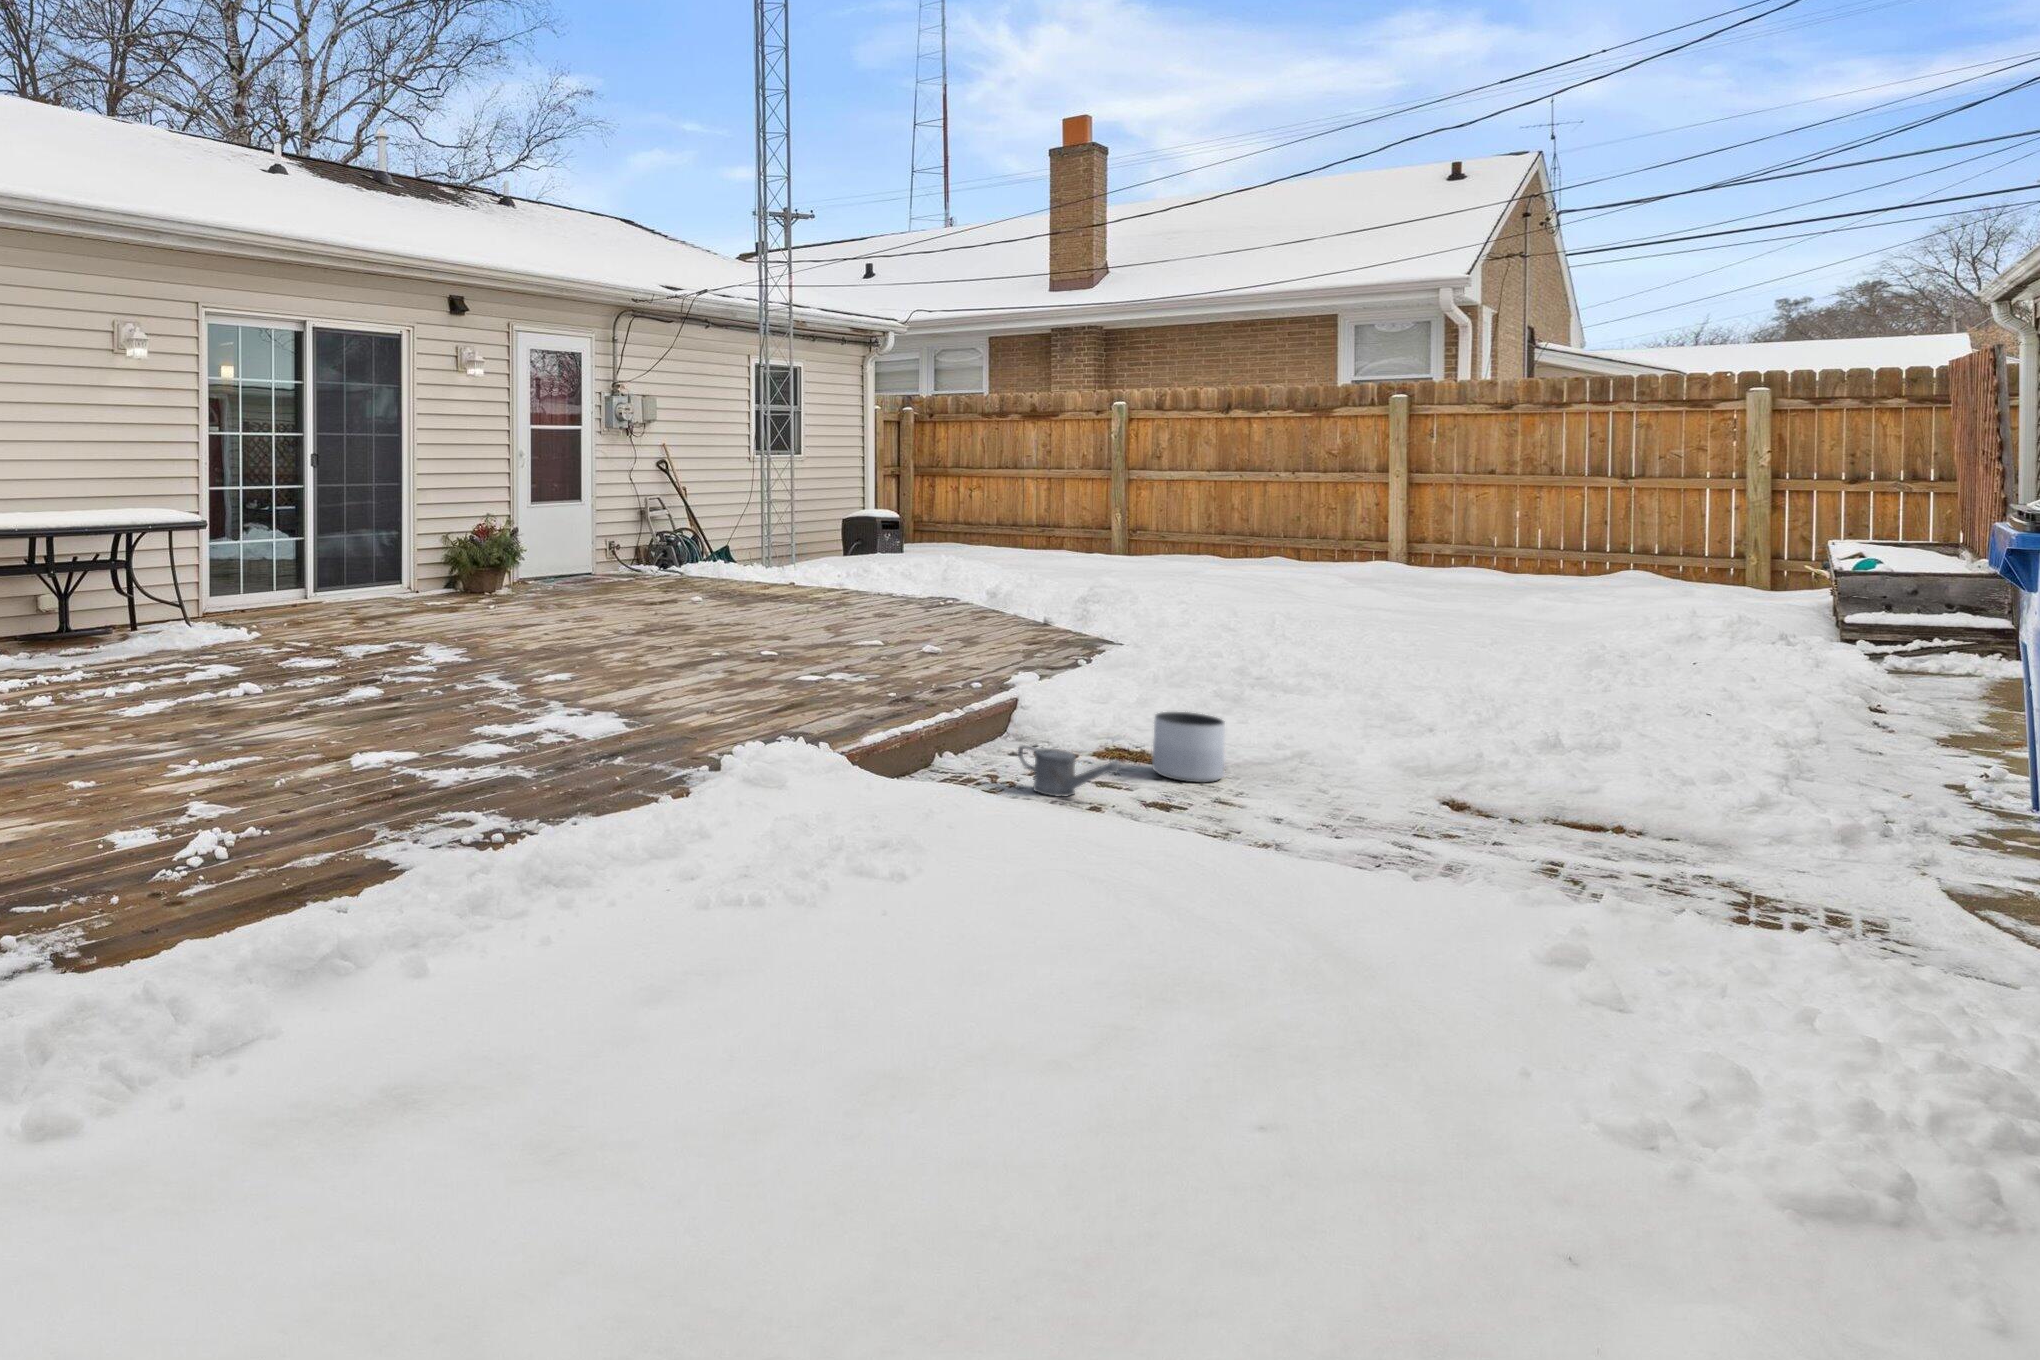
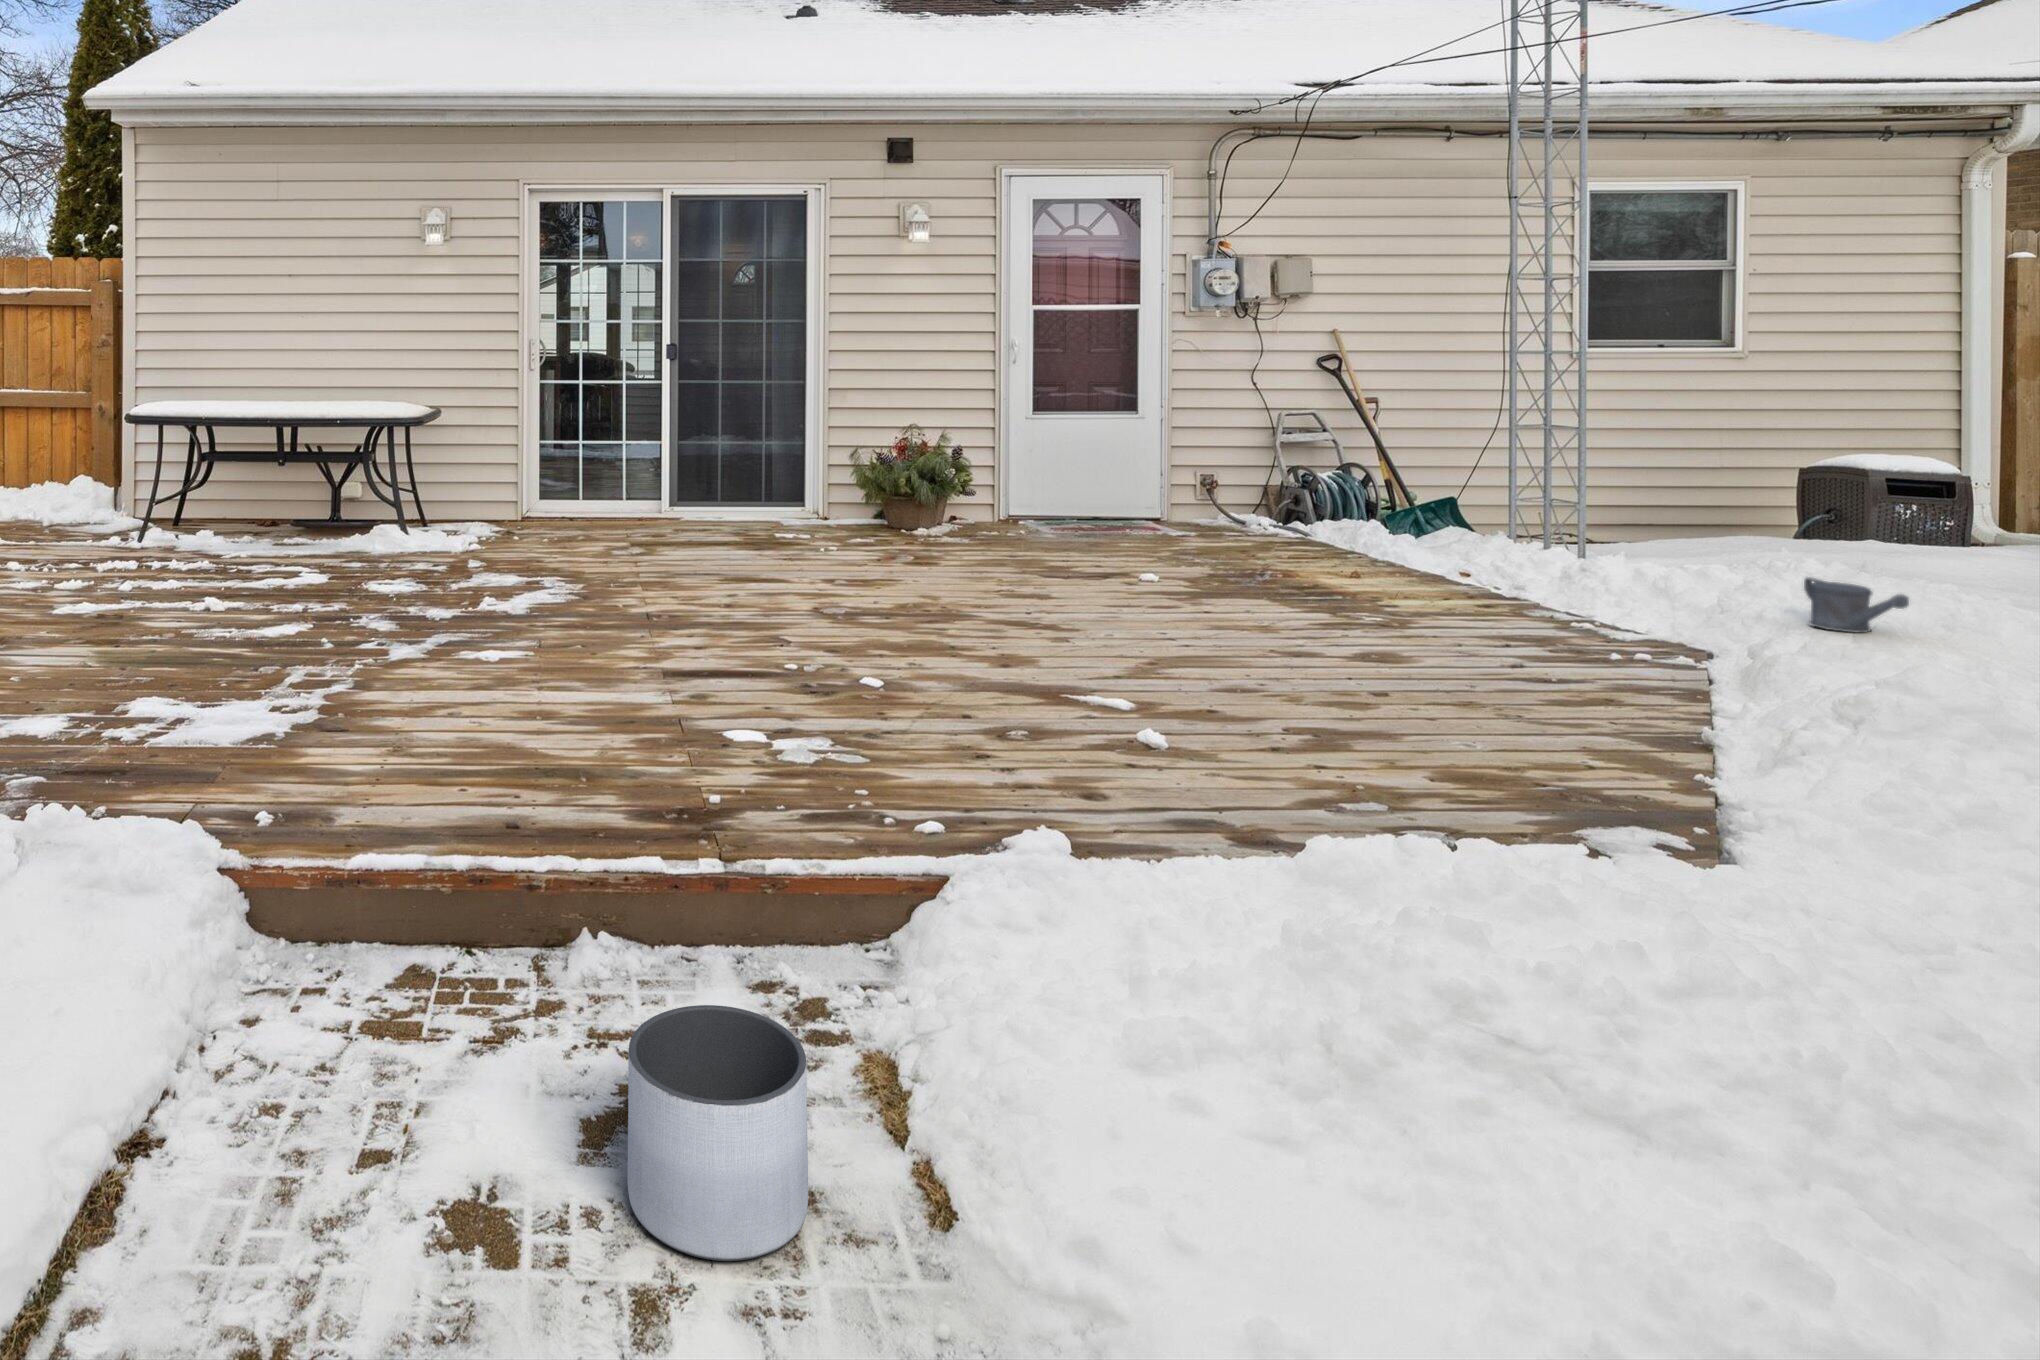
watering can: present [1018,746,1119,796] -> present [1804,577,1909,633]

